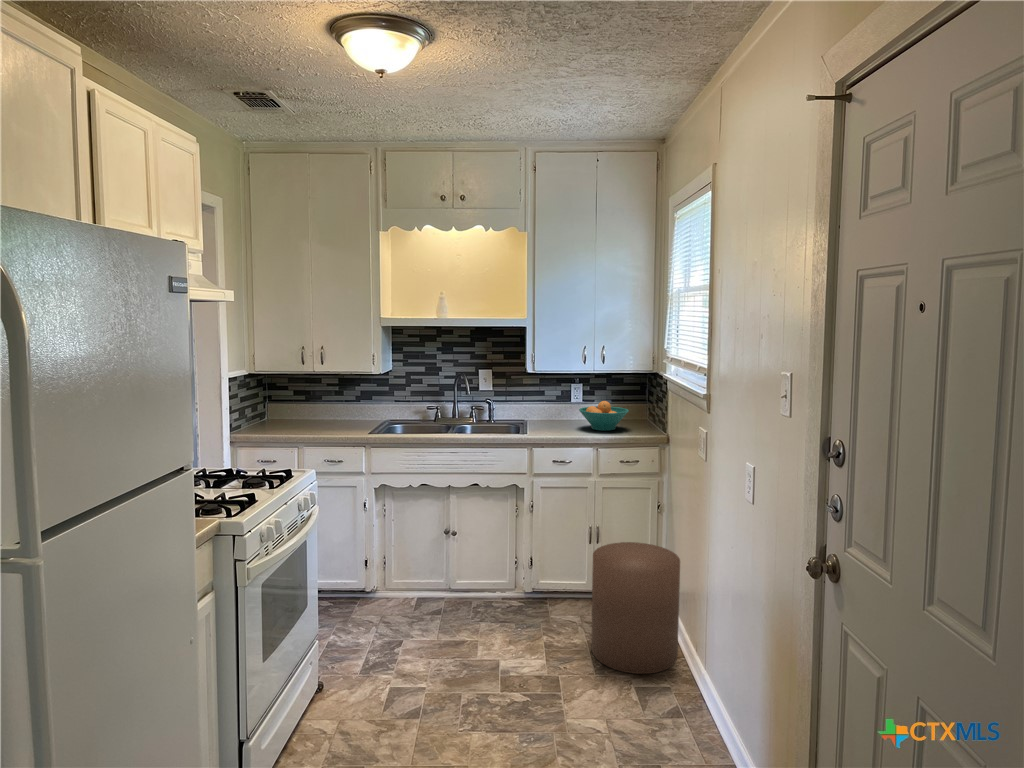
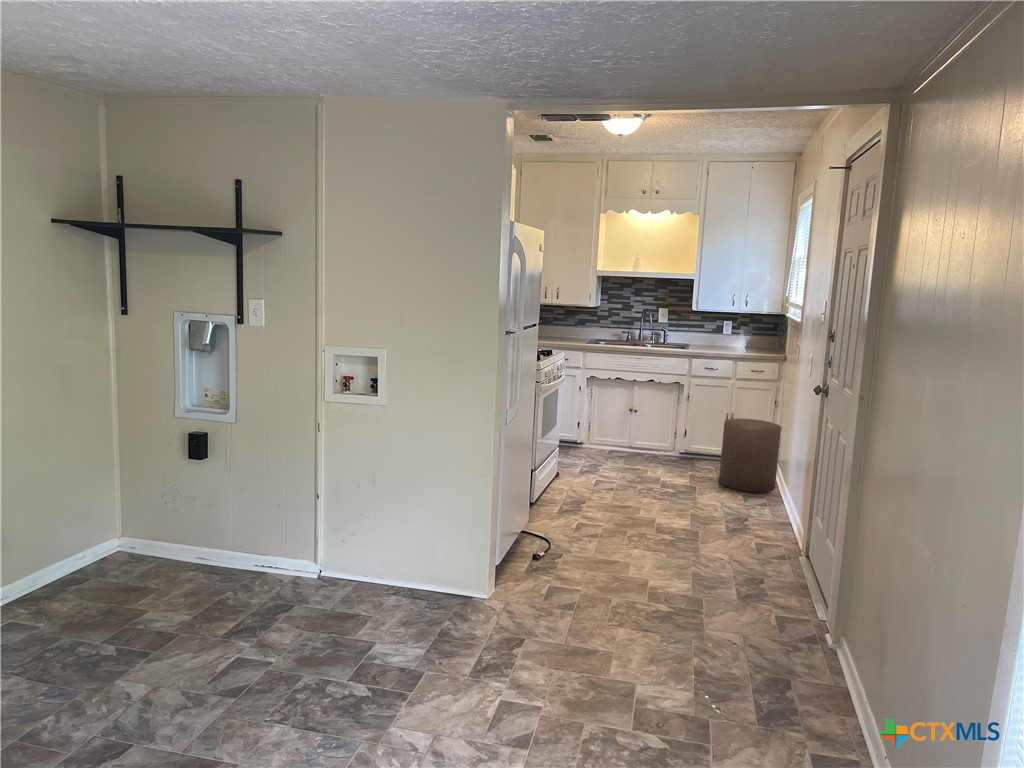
fruit bowl: present [579,401,629,431] -> none [727,332,762,352]

